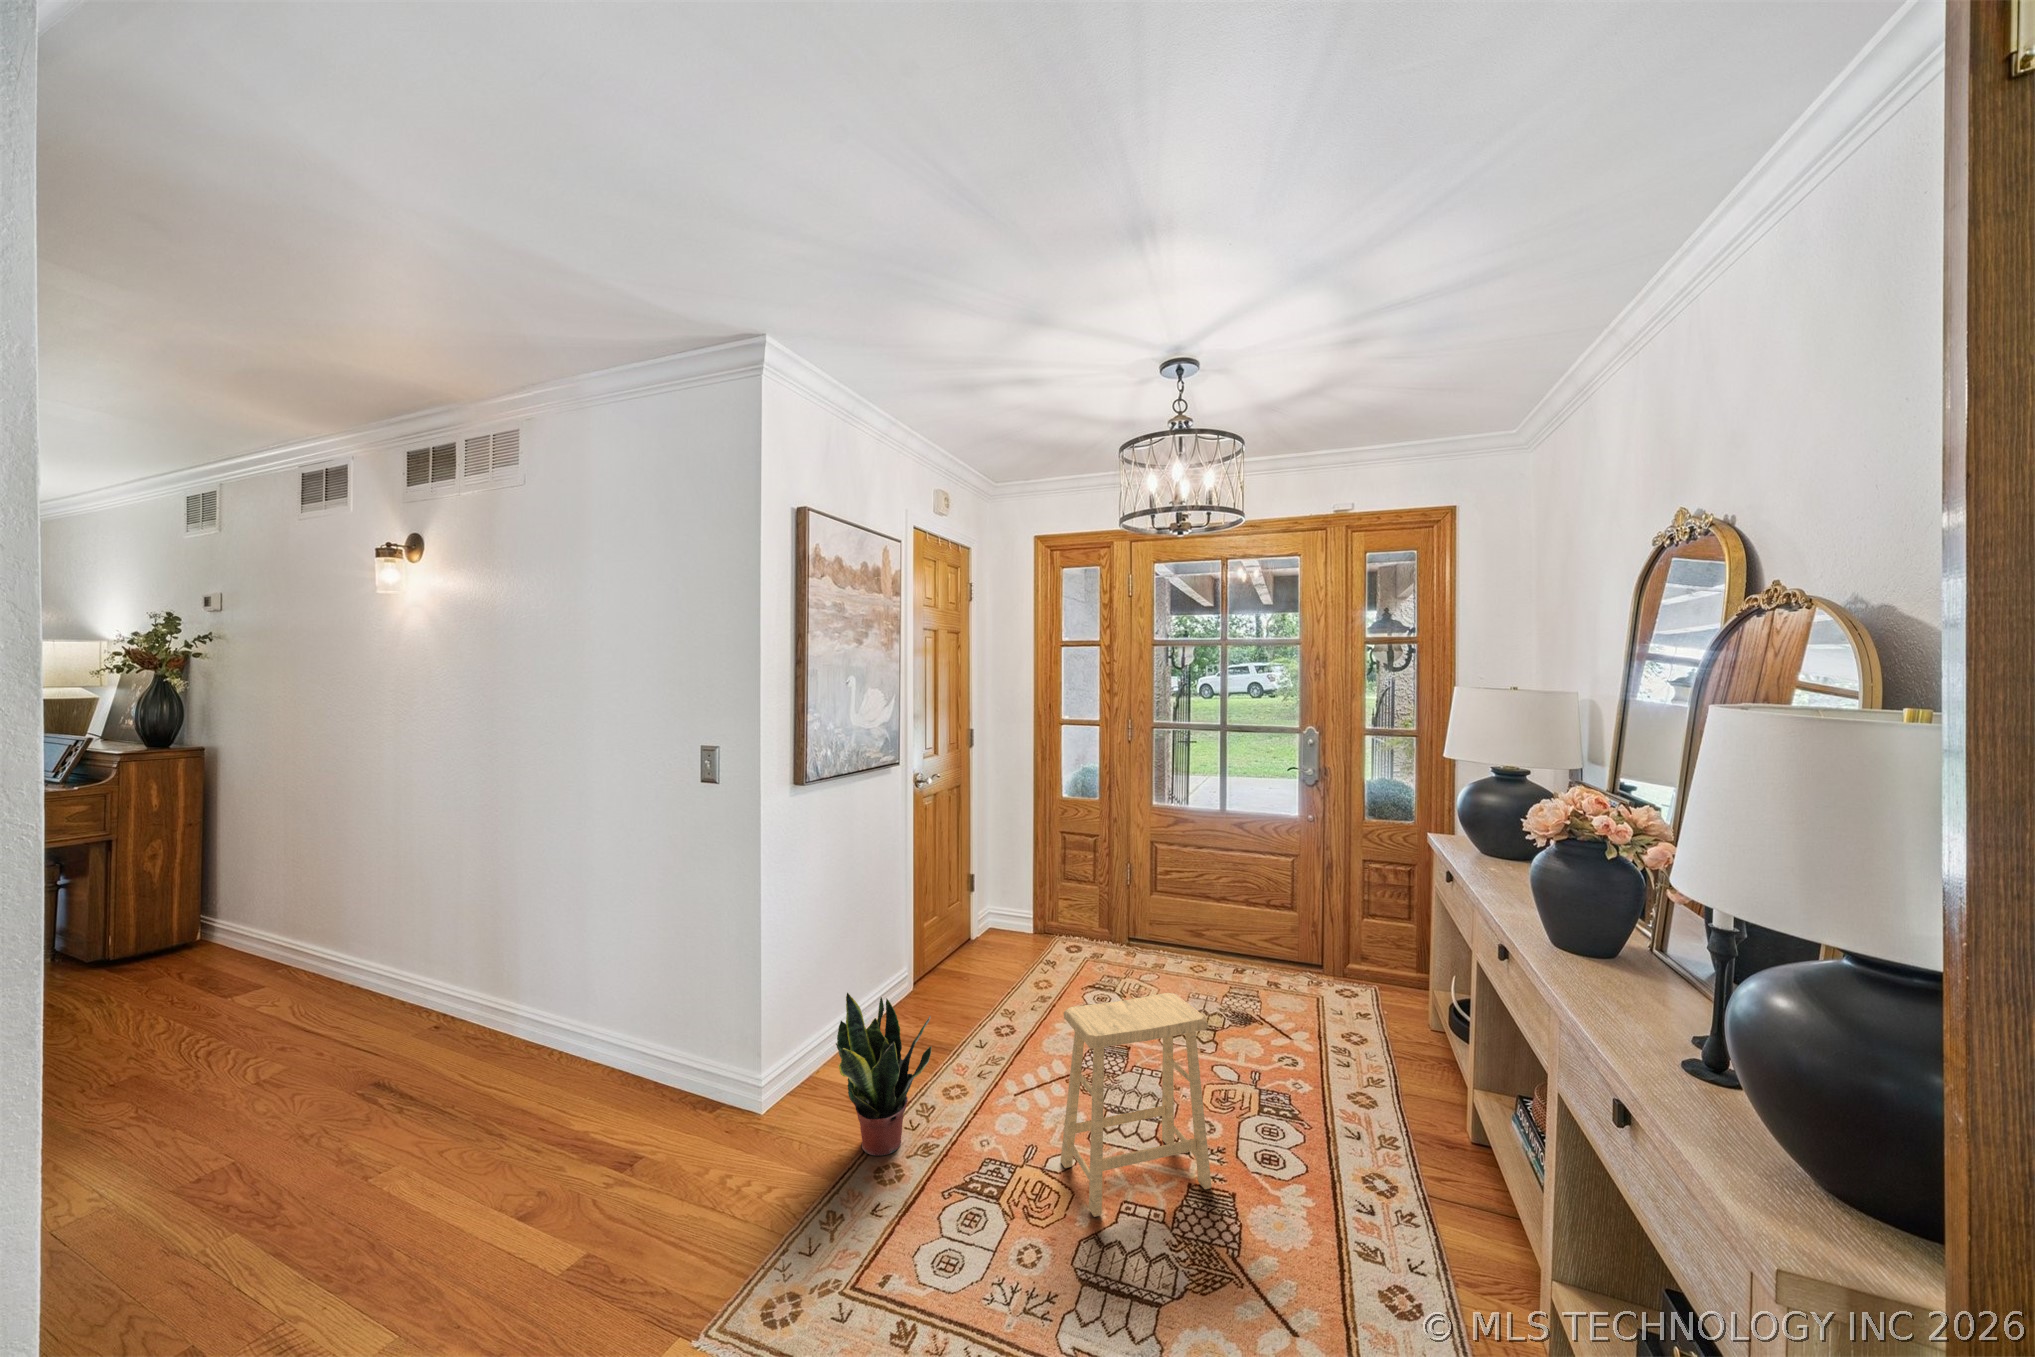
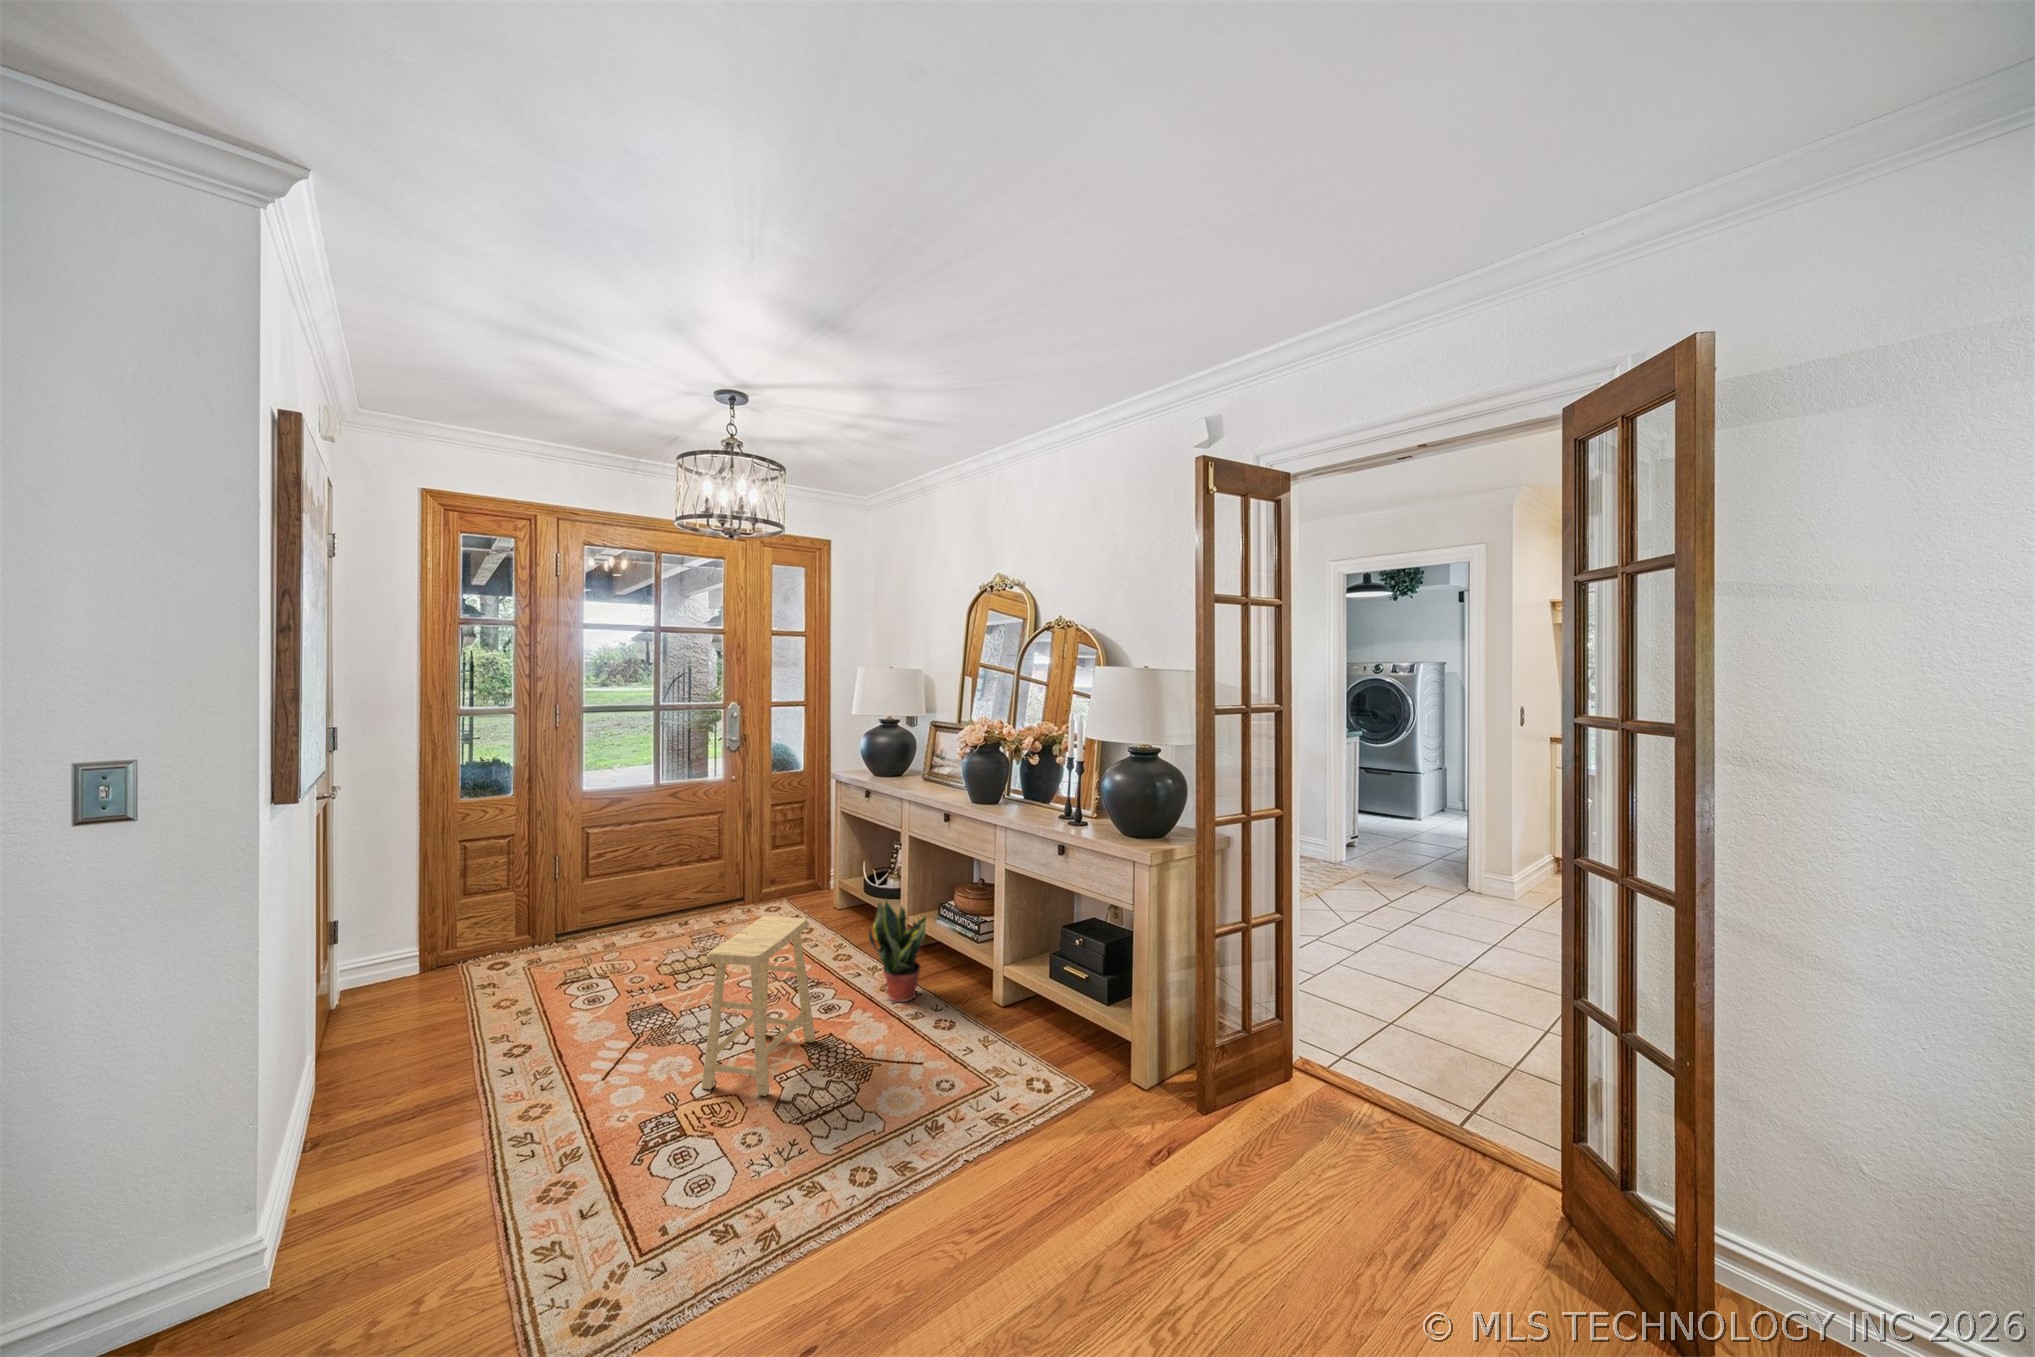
potted plant: present [836,993,932,1155] -> present [869,901,926,1002]

